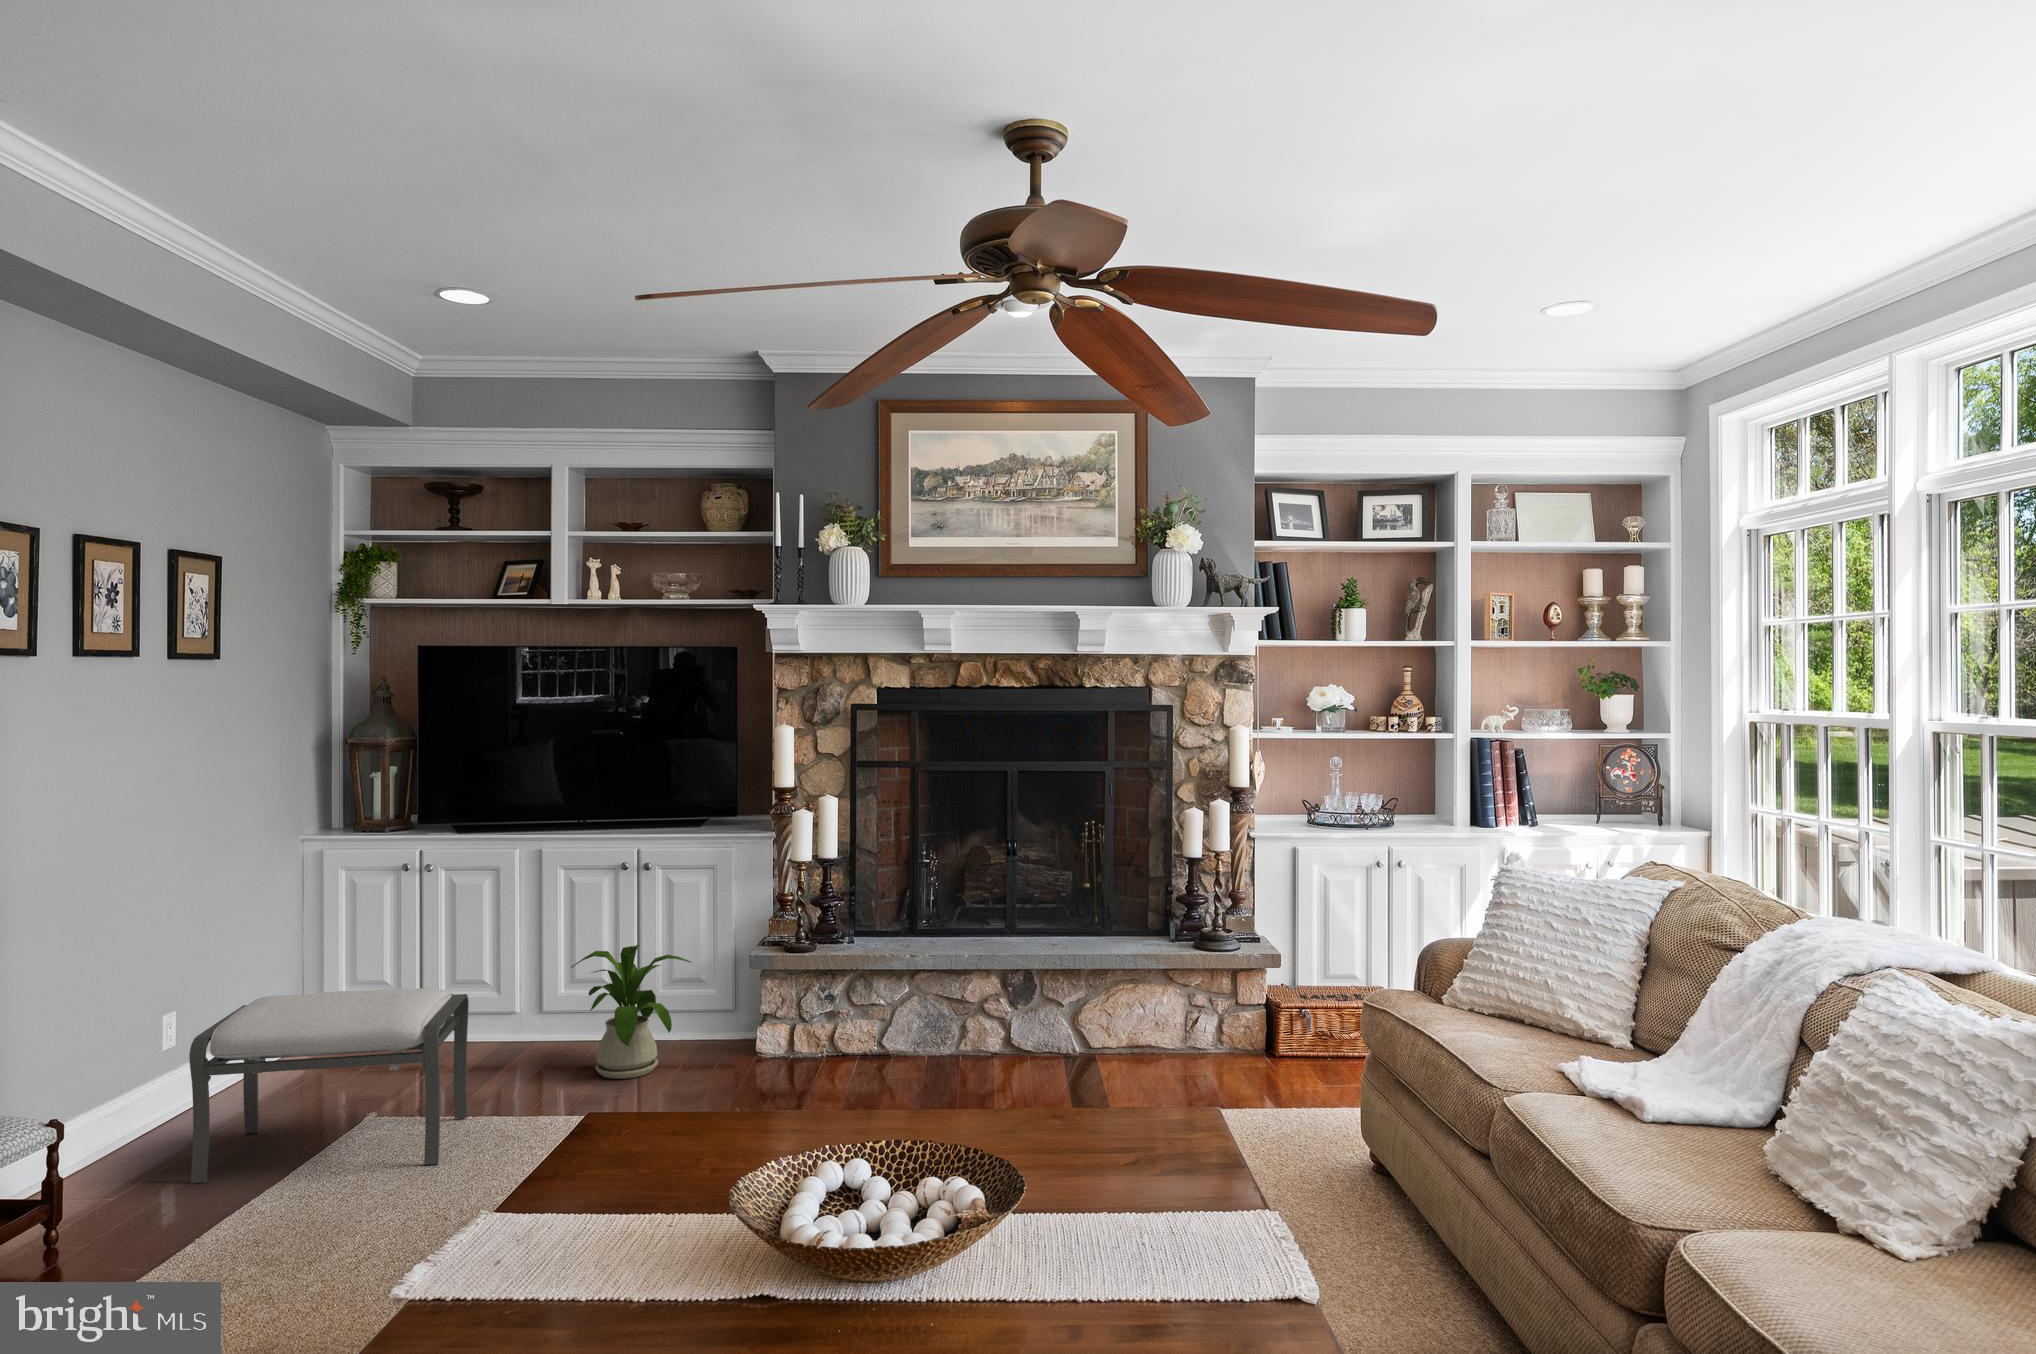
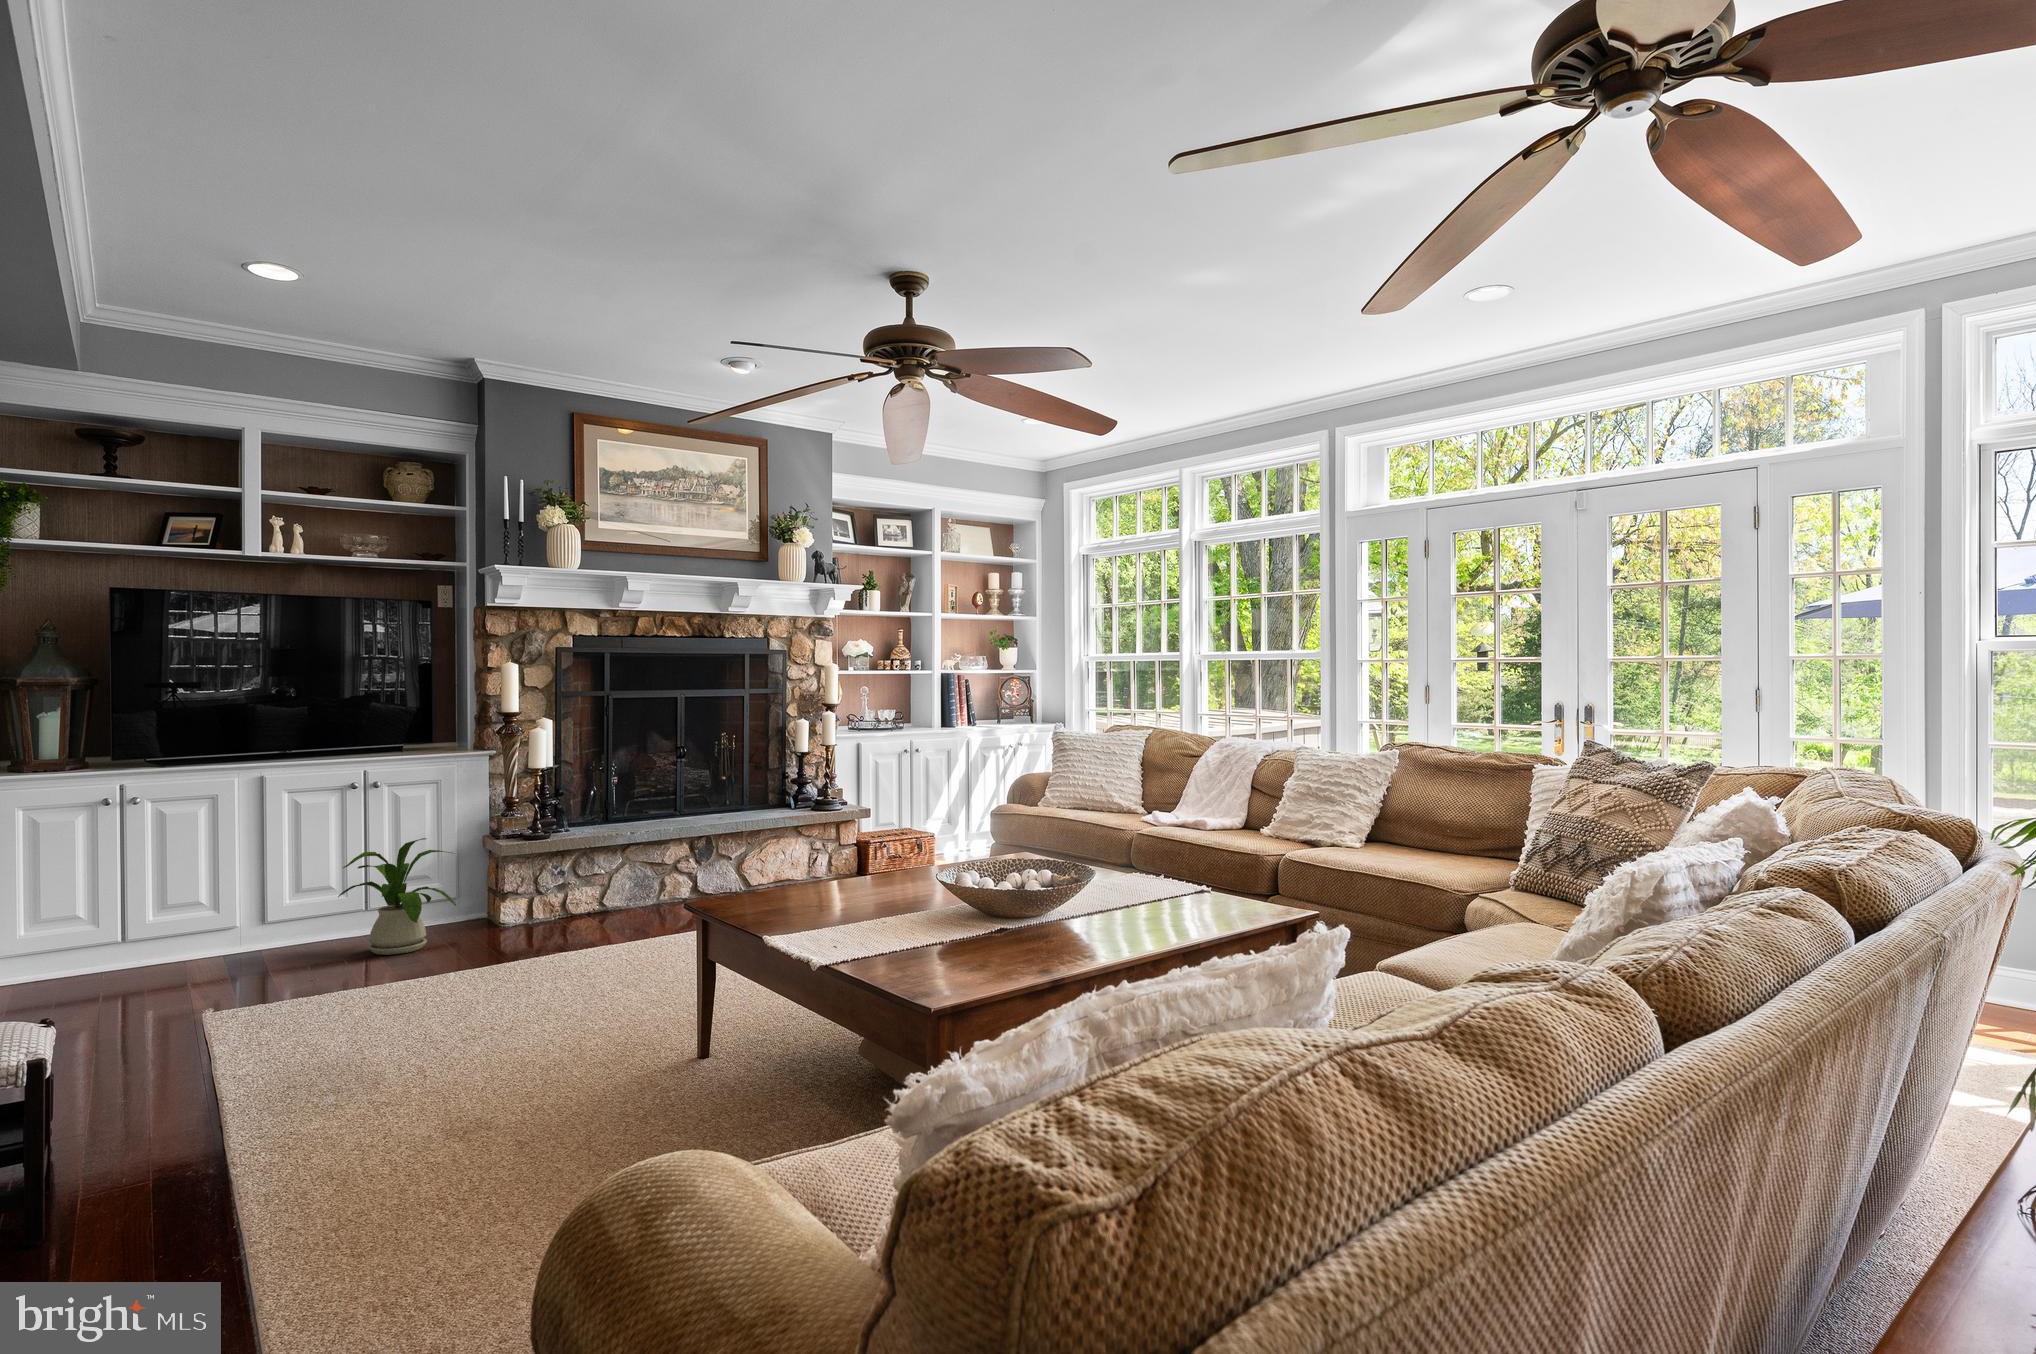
ottoman: present [189,988,469,1184] -> none [88,877,353,1057]

